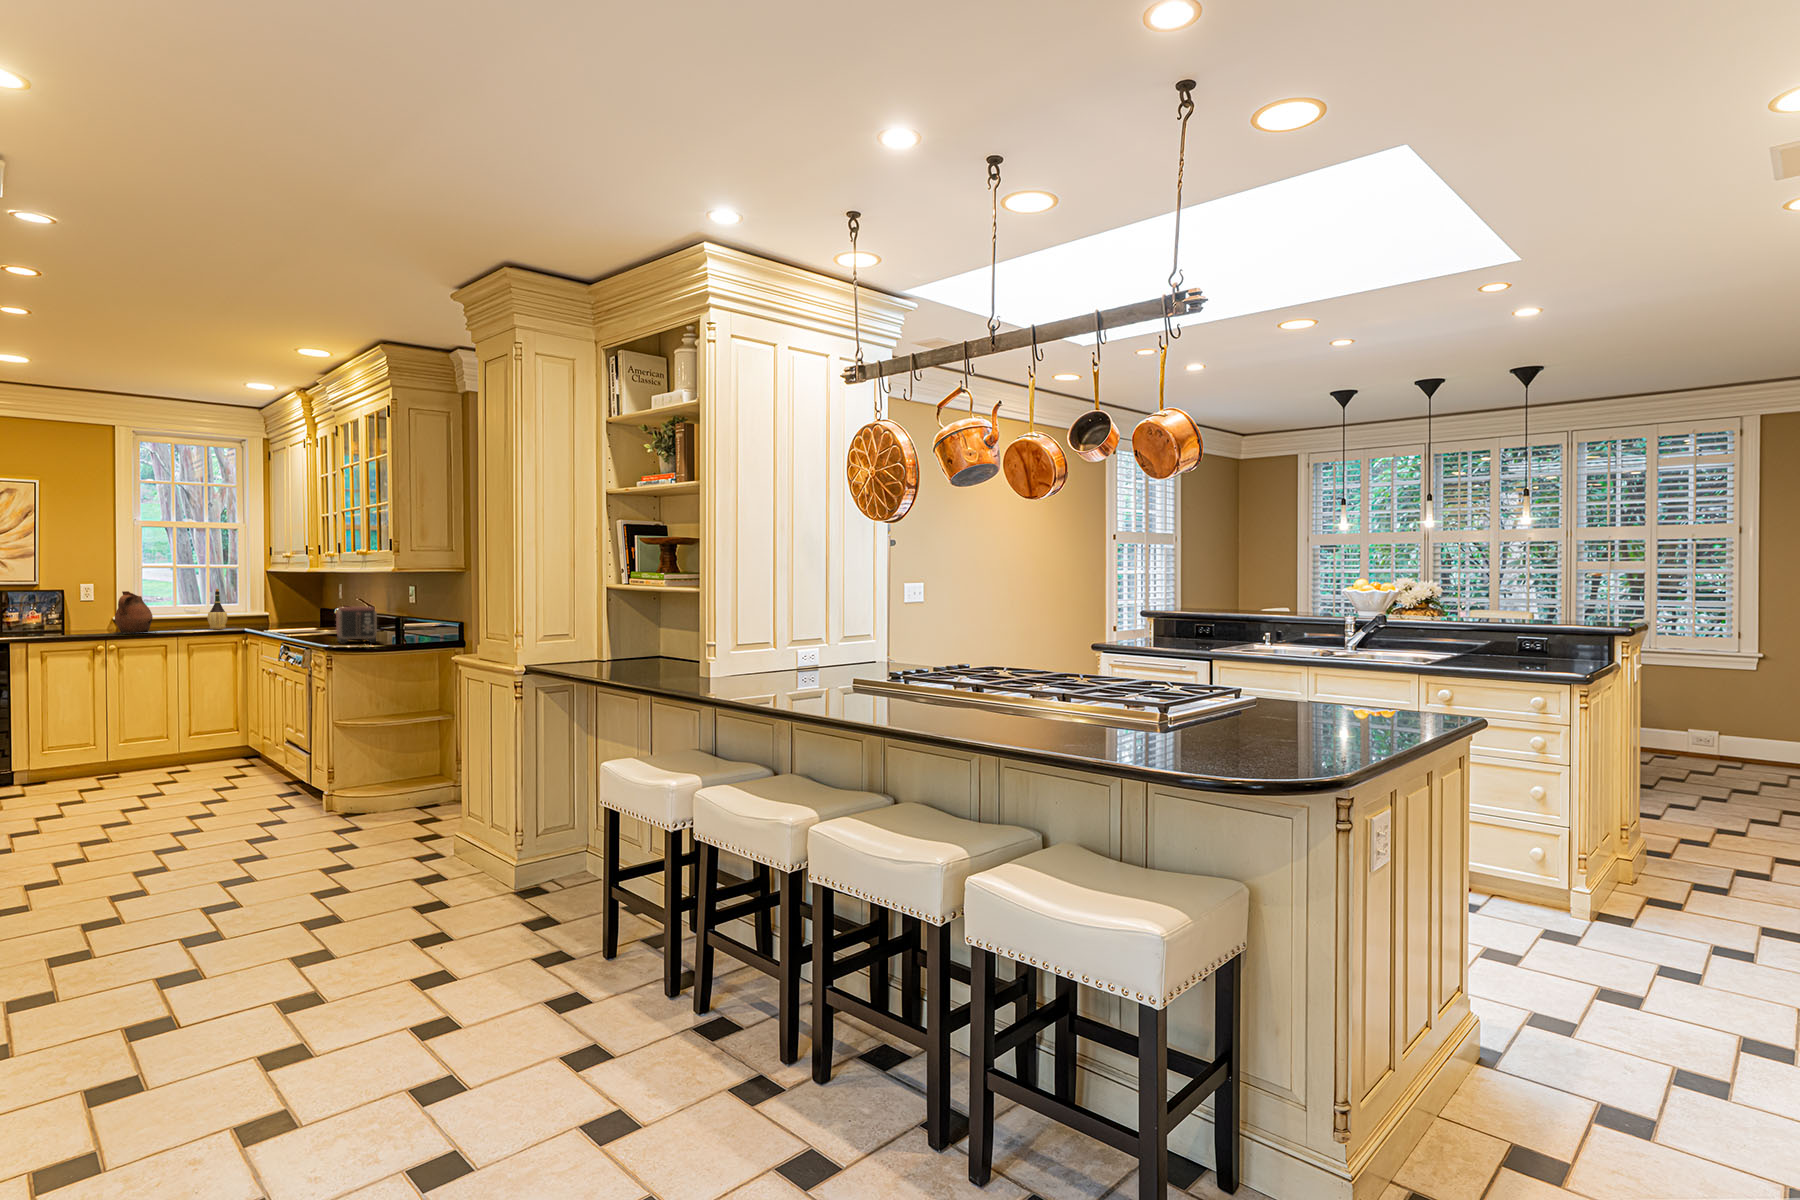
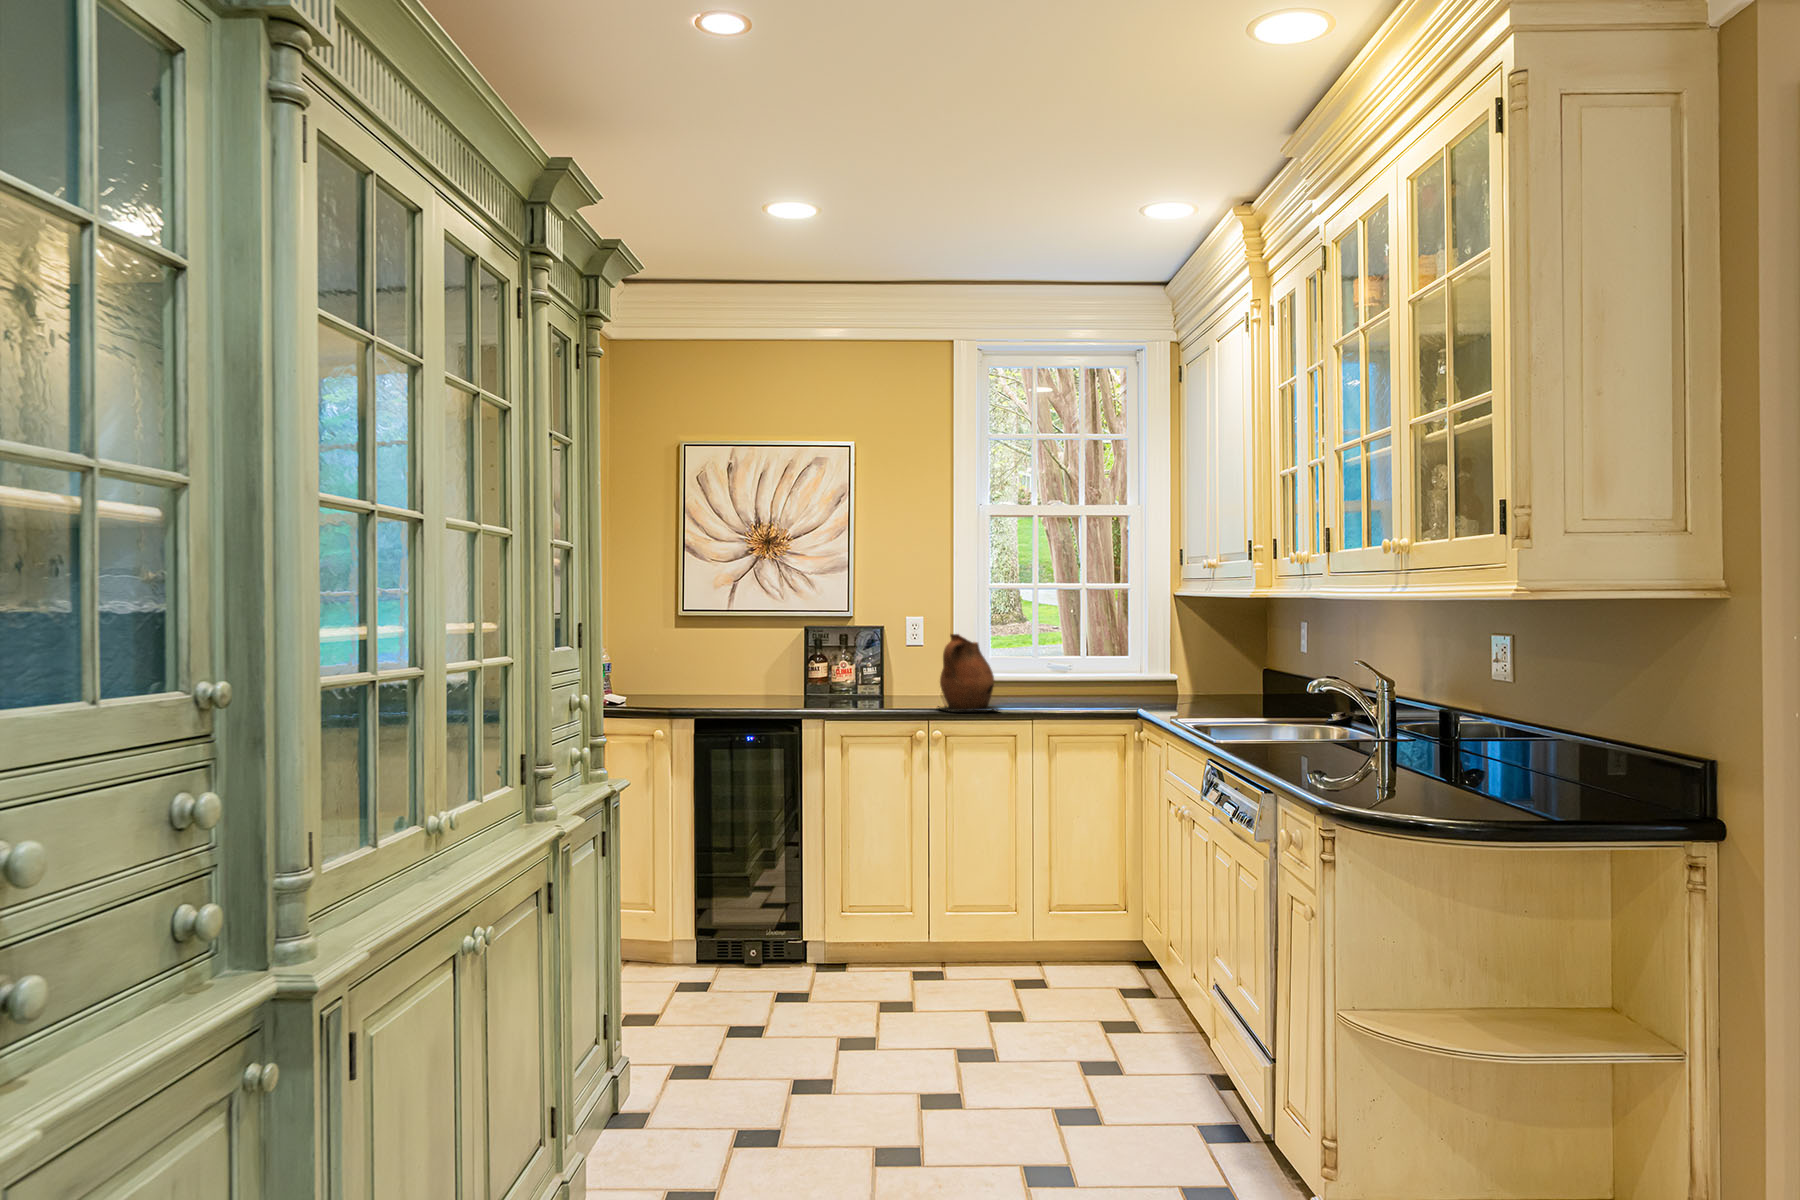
wine bottle: present [208,589,227,630] -> none [1082,627,1113,701]
toaster: present [336,607,377,644] -> none [1335,690,1453,803]

